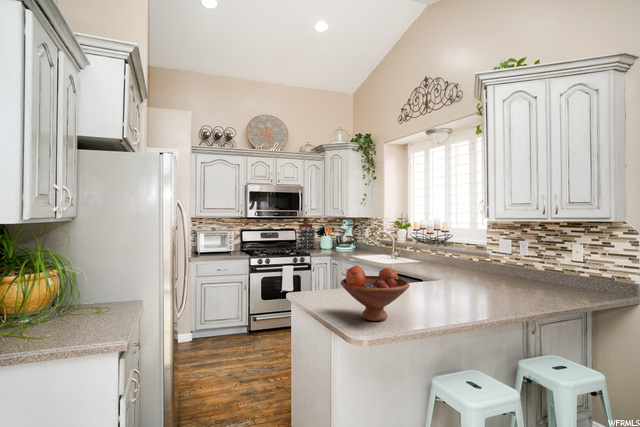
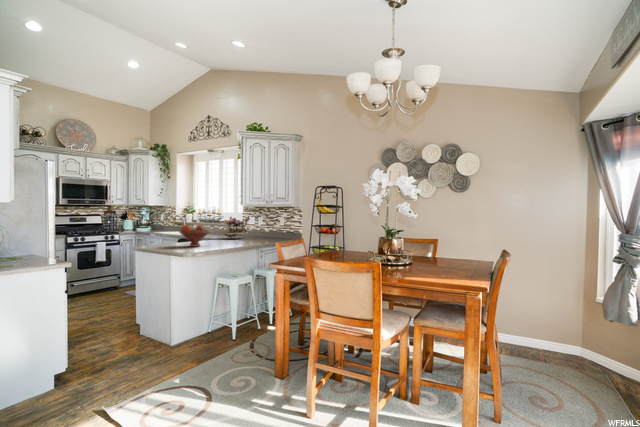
flower arrangement: none [441,240,506,285] -> present [223,216,250,237]

